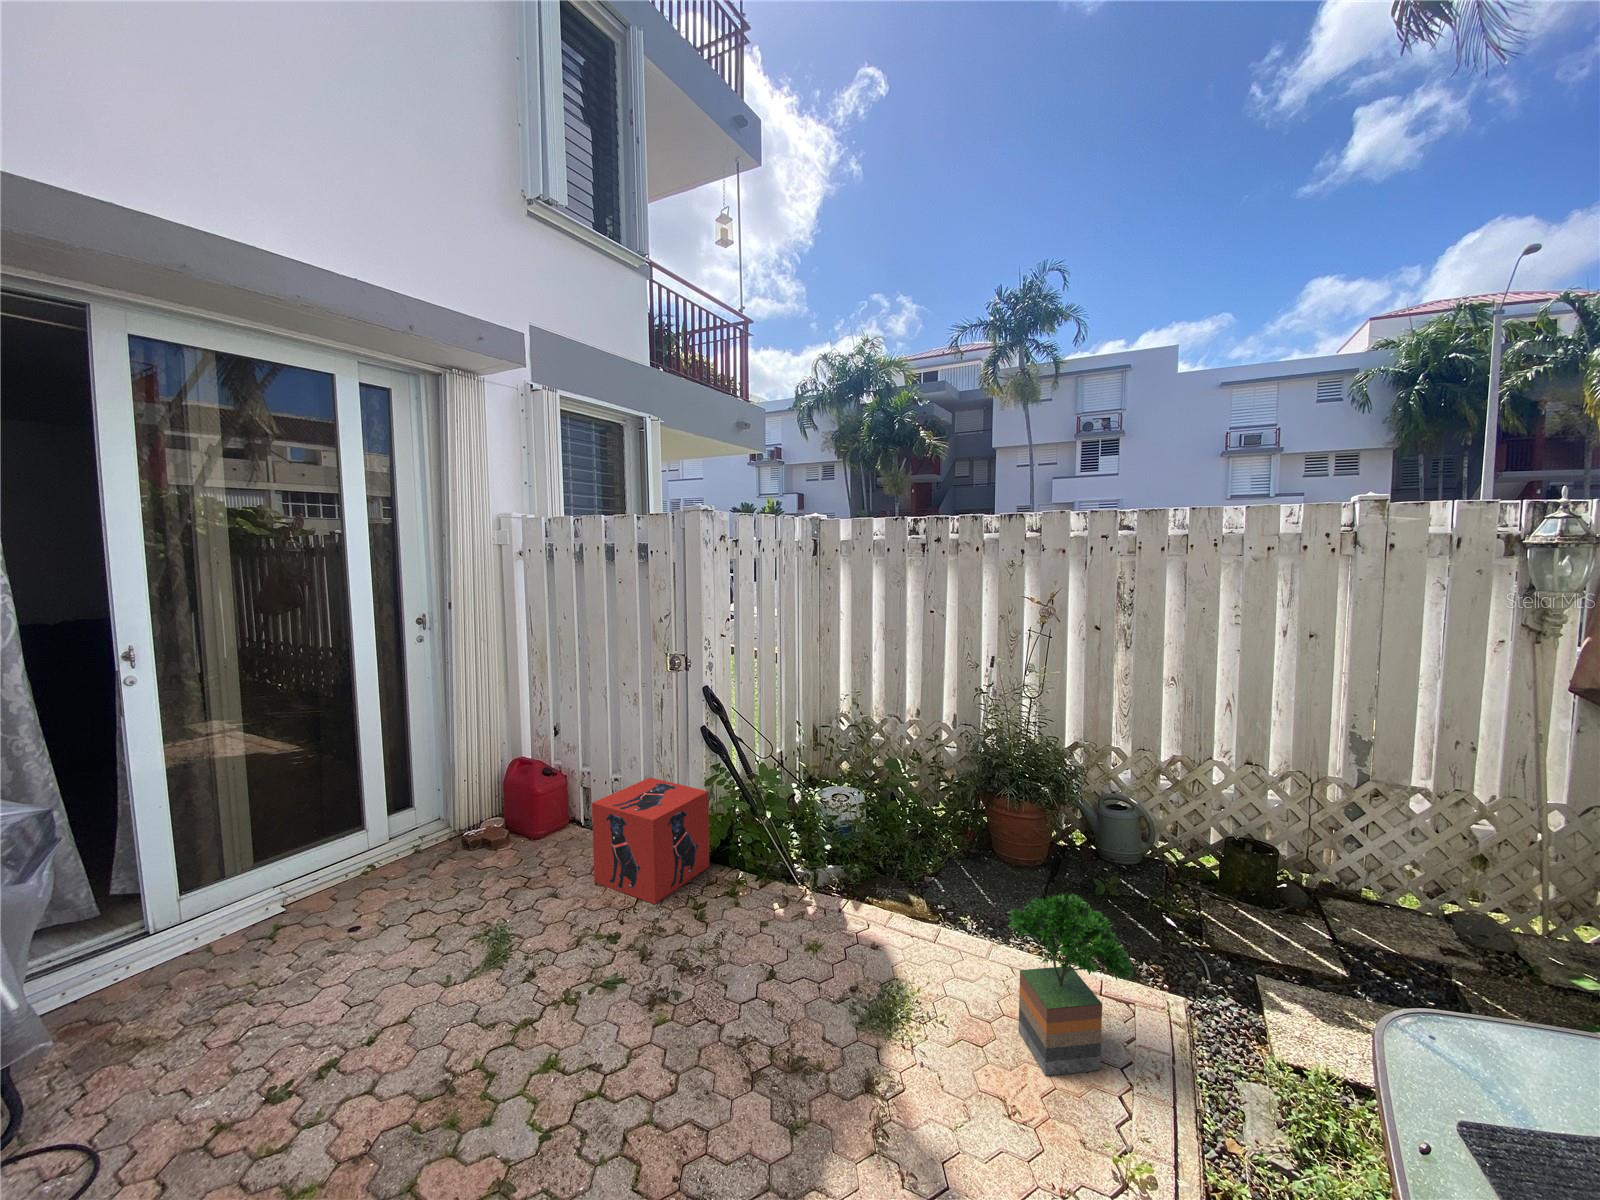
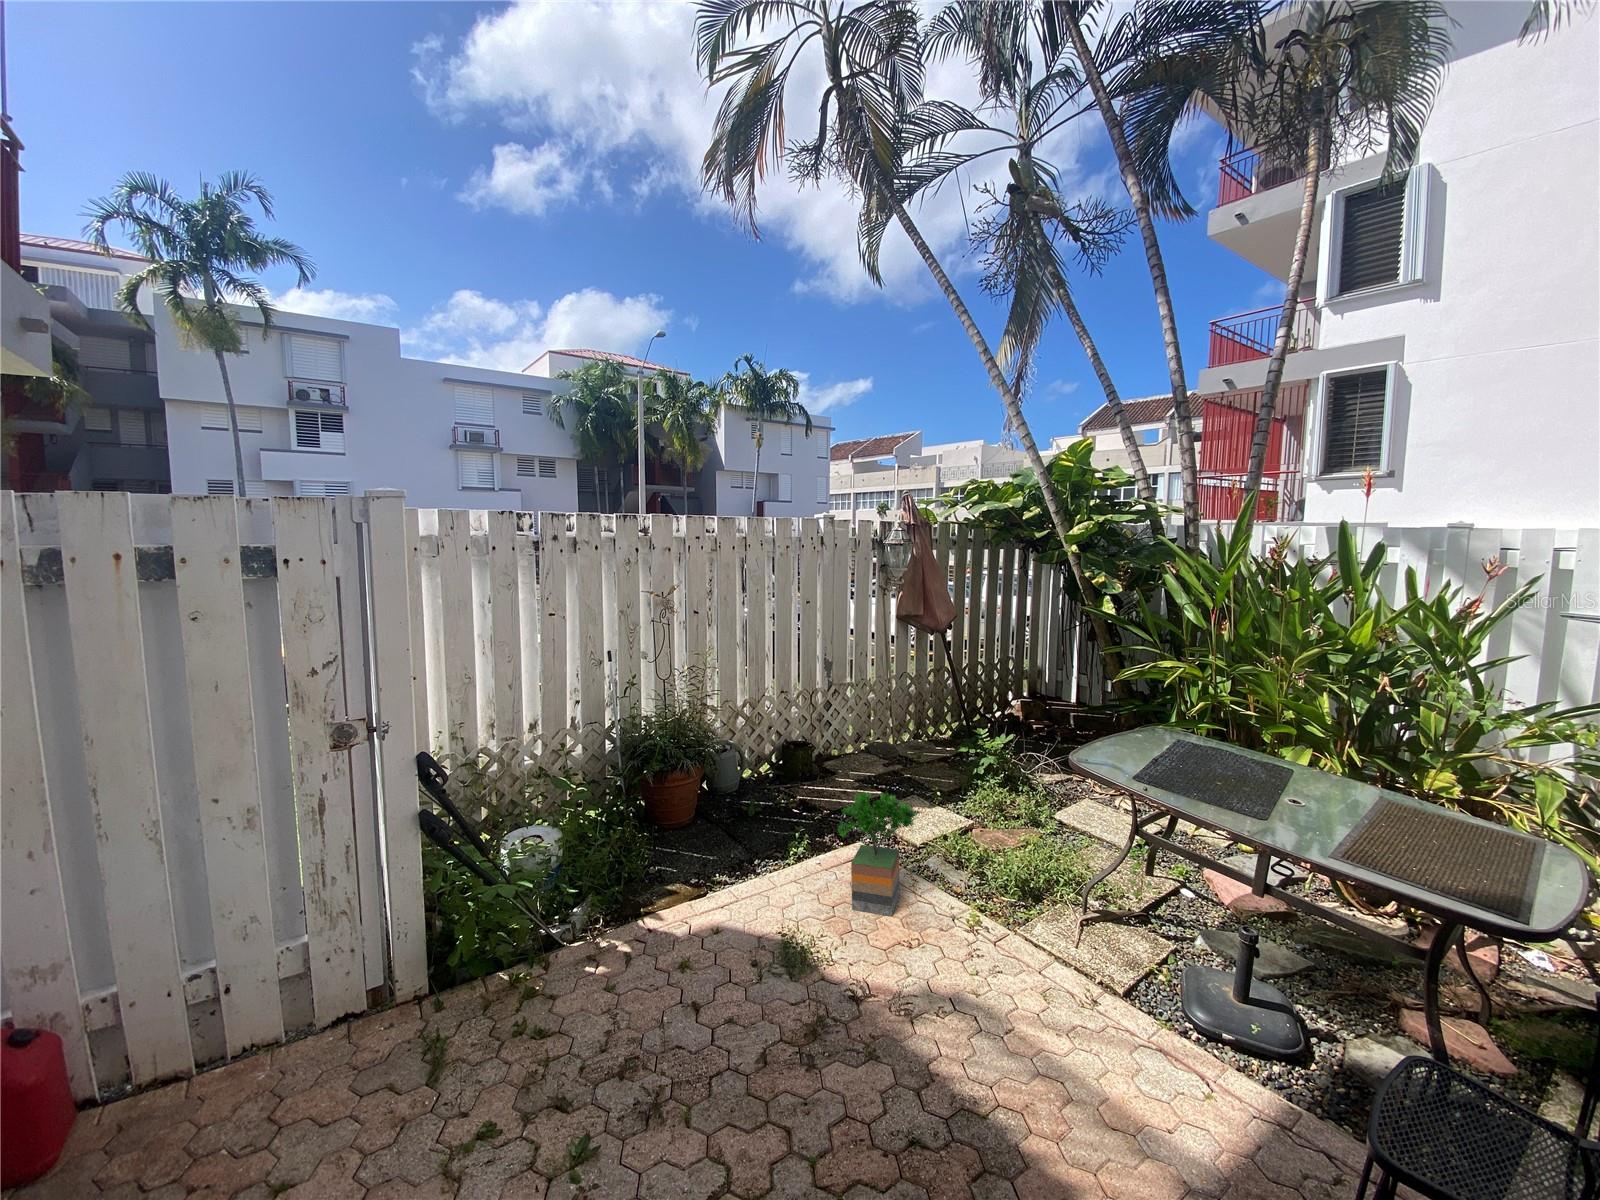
storage box: present [592,778,709,904] -> none [275,909,453,1163]

